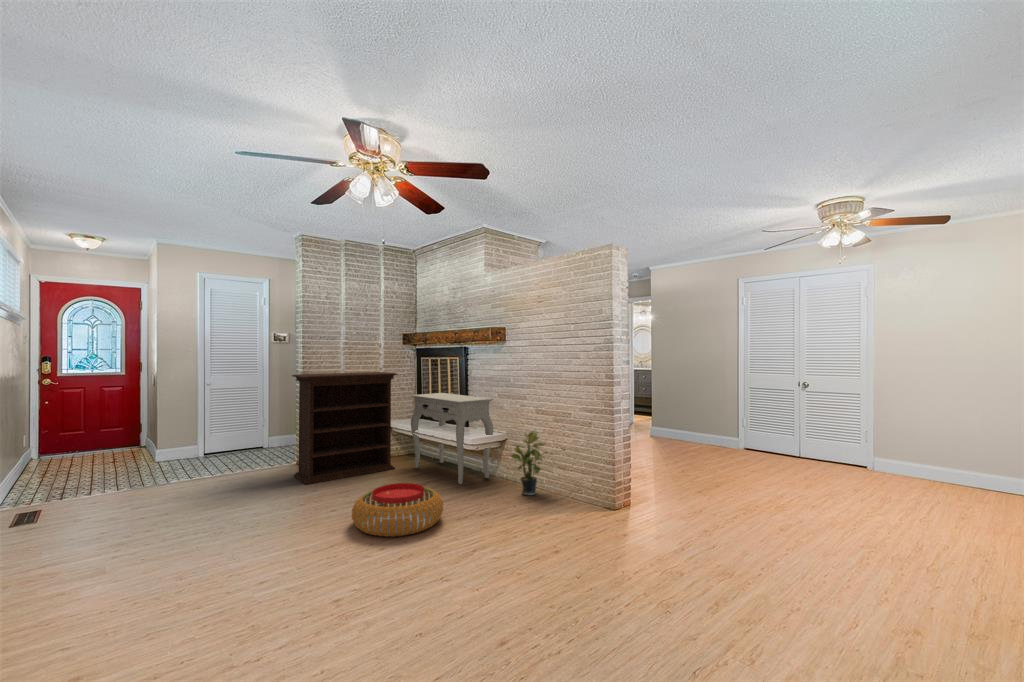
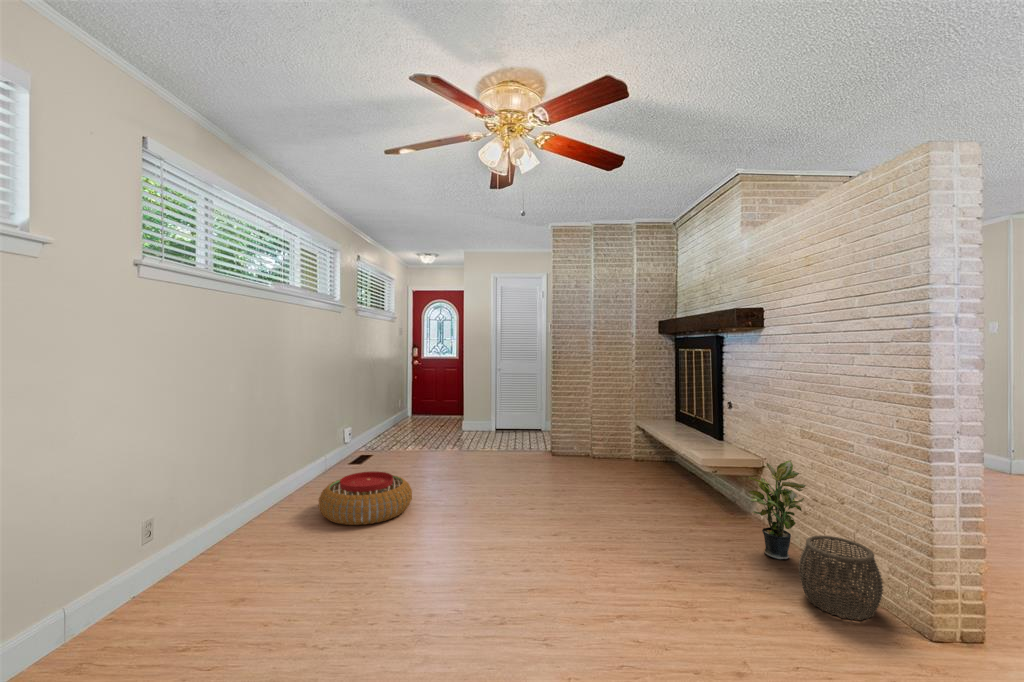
bookshelf: present [292,372,397,485] -> none [533,363,636,476]
console table: present [411,393,493,484] -> none [651,393,743,515]
woven basket: none [554,469,595,513] -> present [799,535,883,620]
pouf: present [352,483,443,537] -> present [319,472,412,525]

